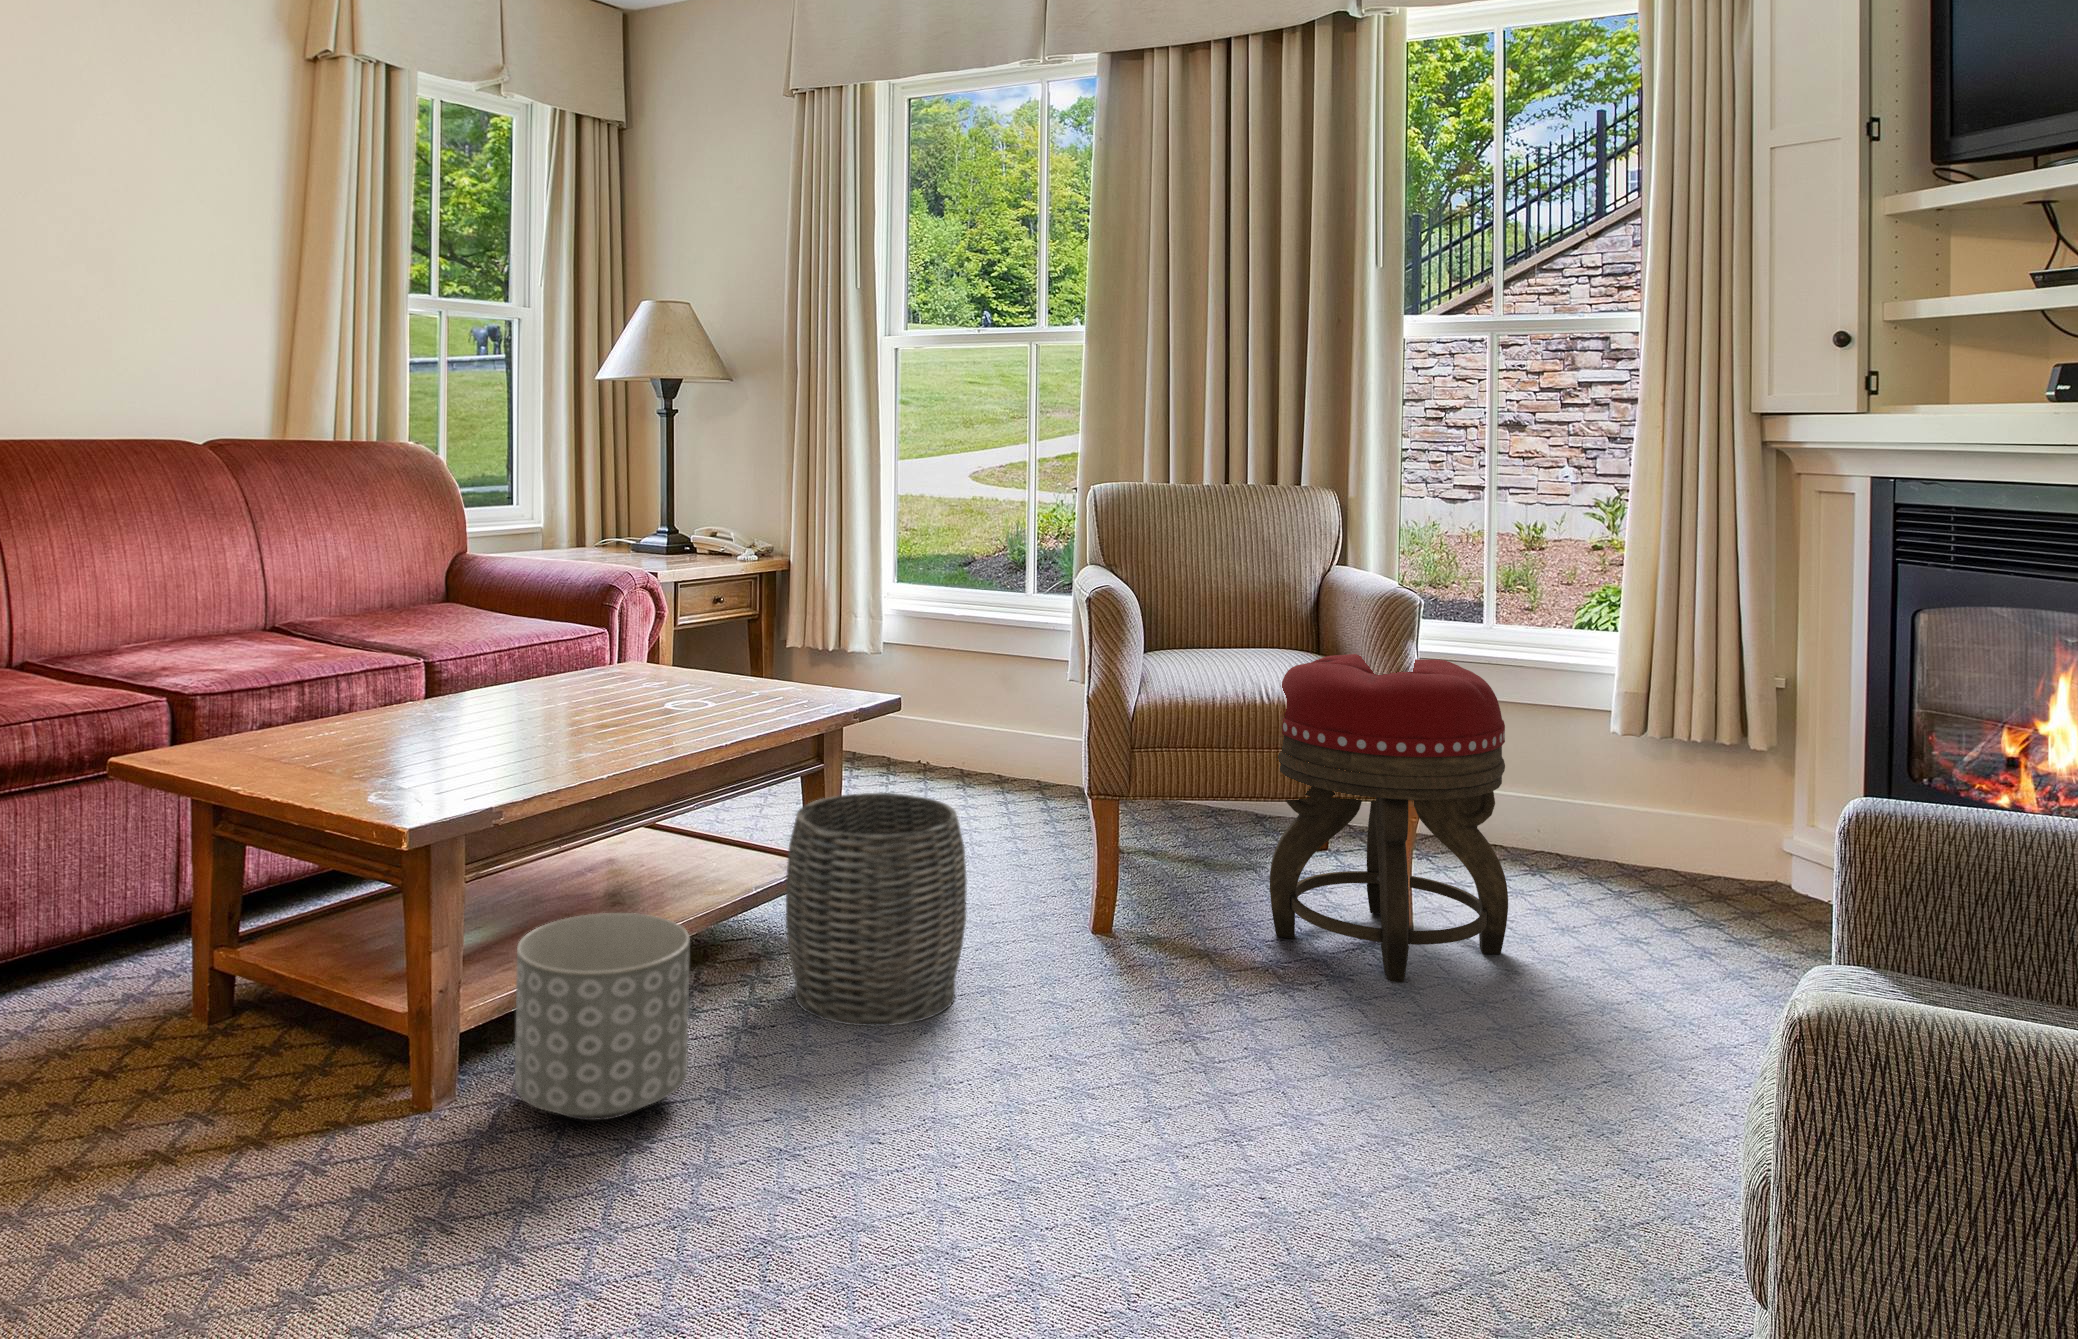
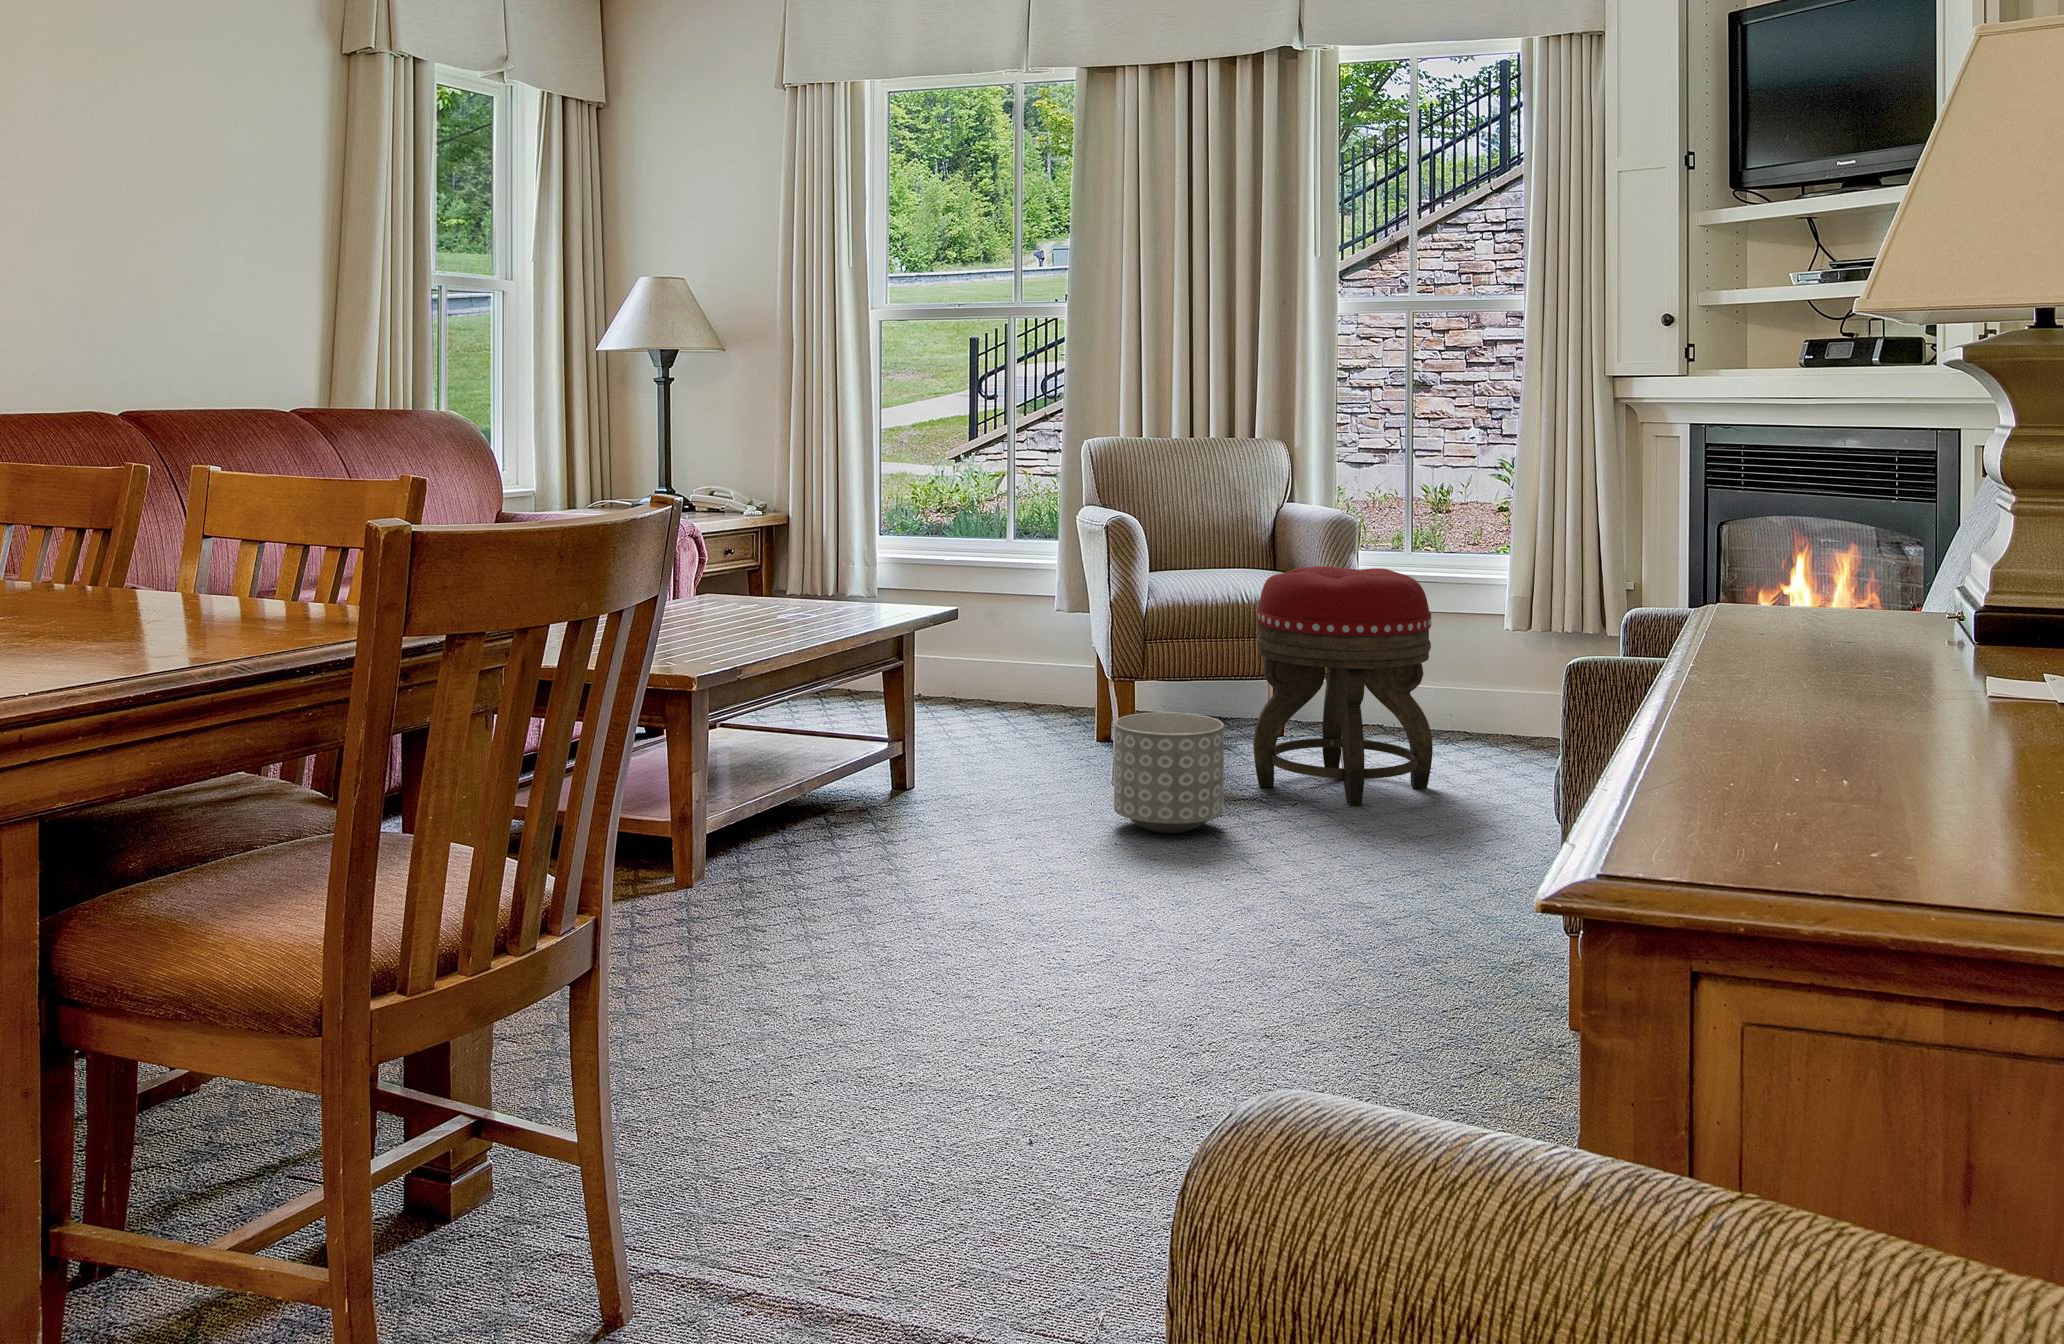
woven basket: present [786,793,967,1026] -> none [904,680,1044,848]
planter: present [515,913,689,1120] -> present [1114,713,1224,833]

